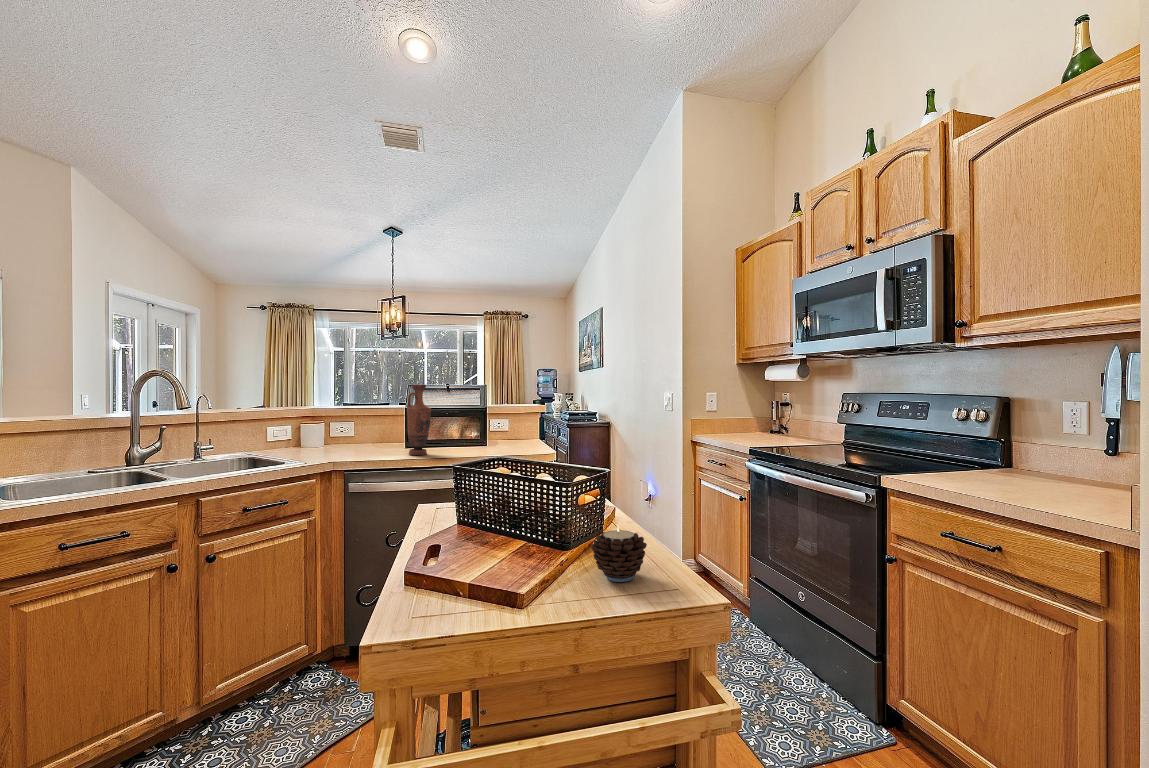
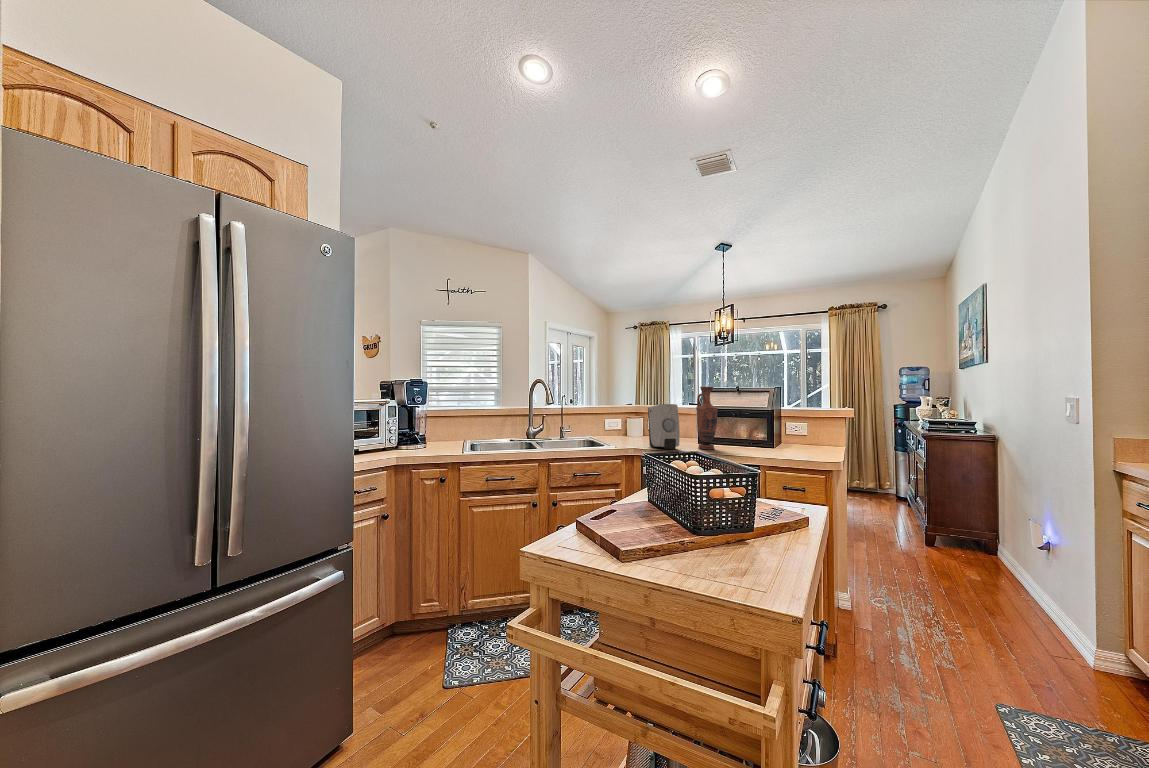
soap dispenser: none [345,405,389,459] -> present [648,404,680,449]
candle: present [591,527,647,582] -> none [706,520,761,576]

